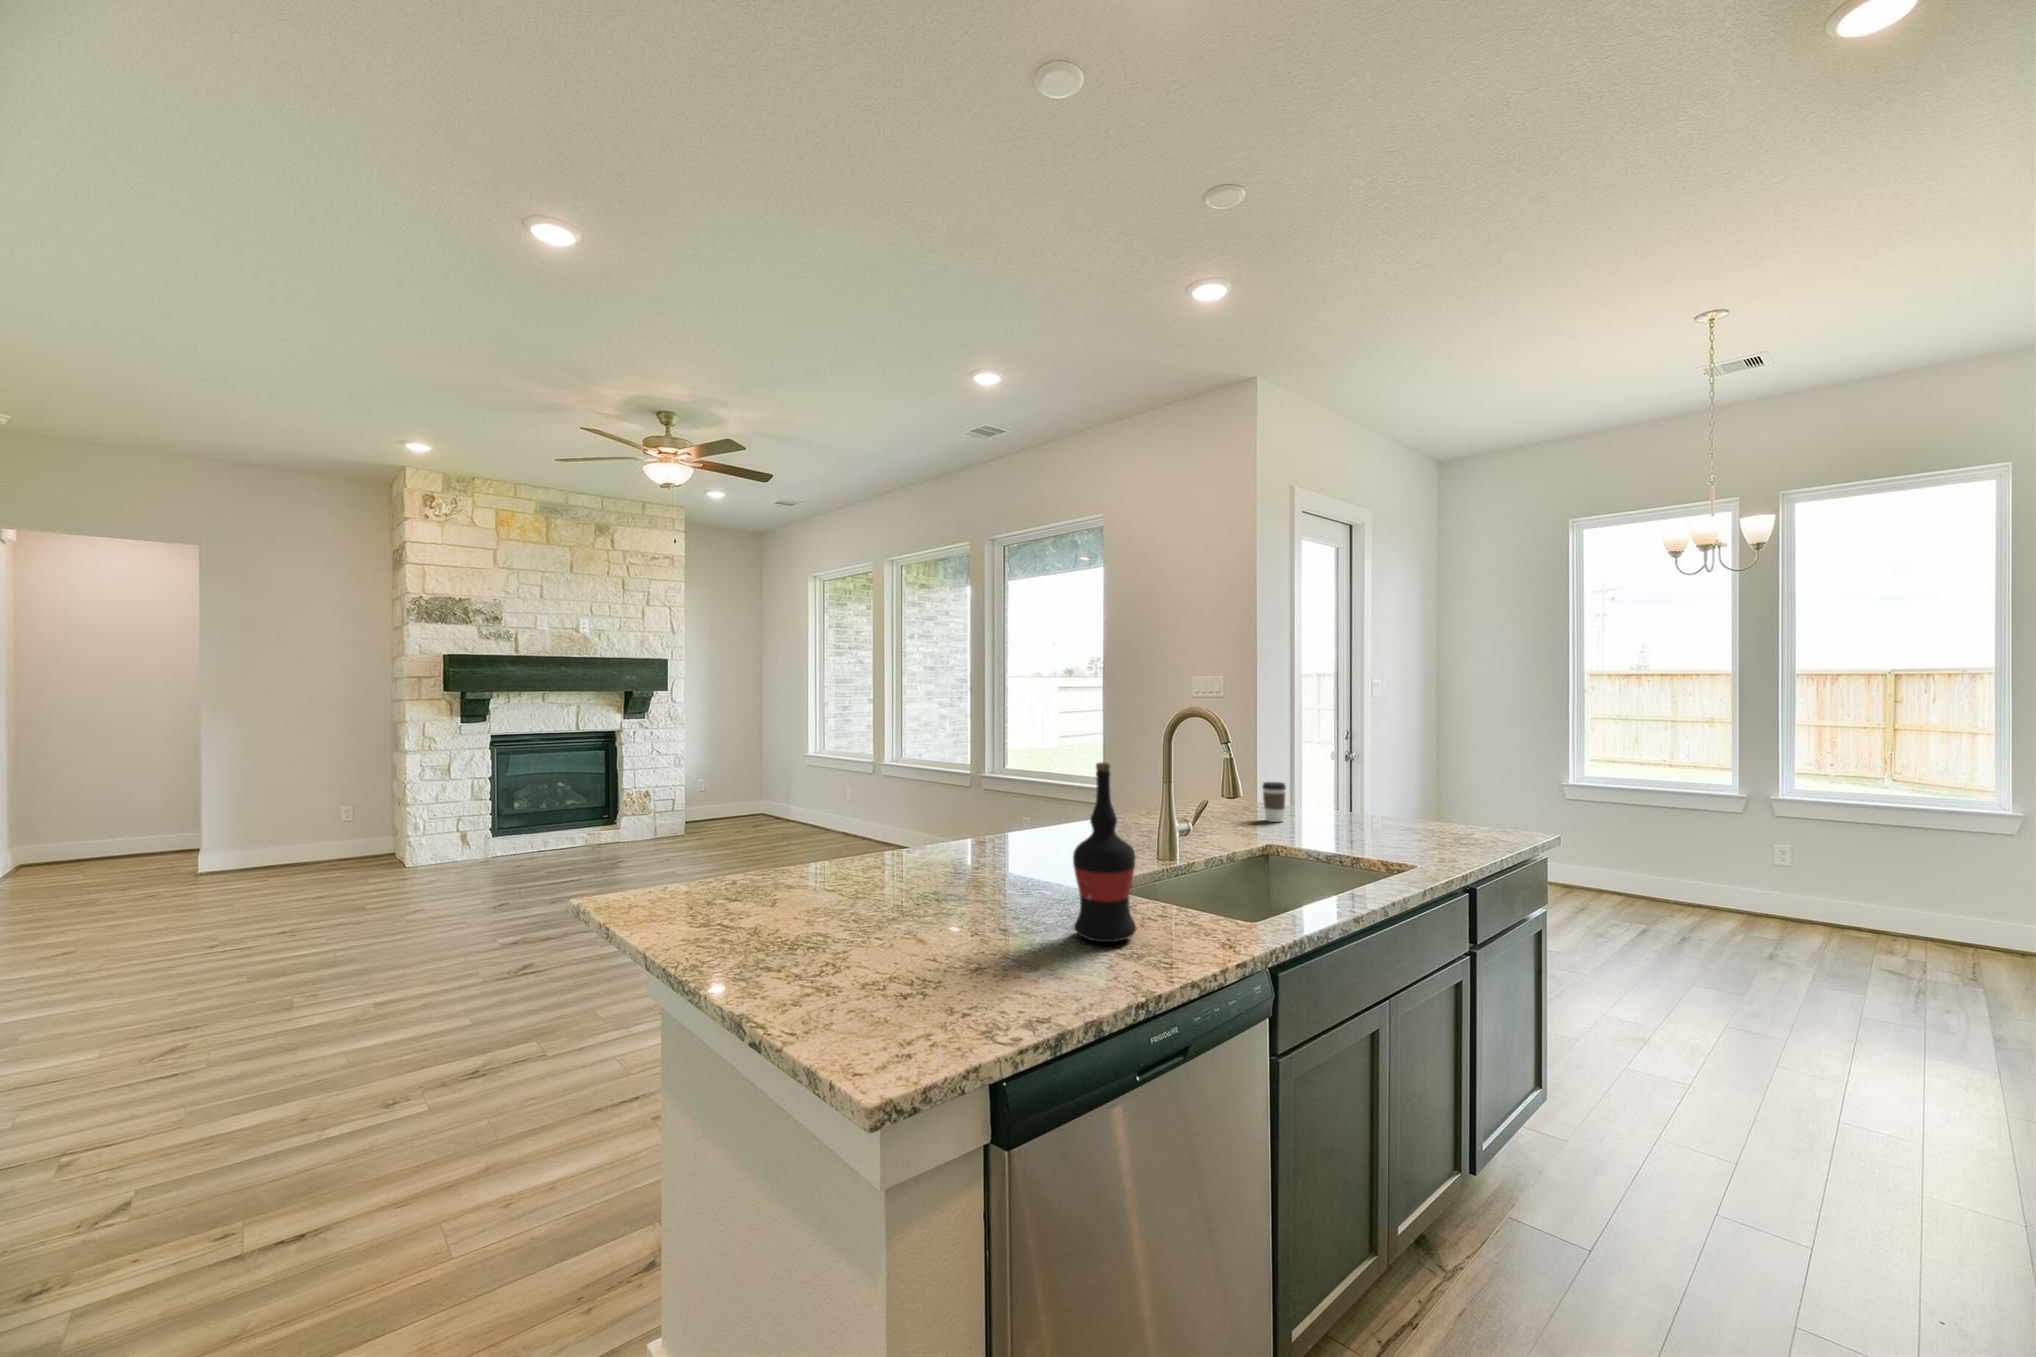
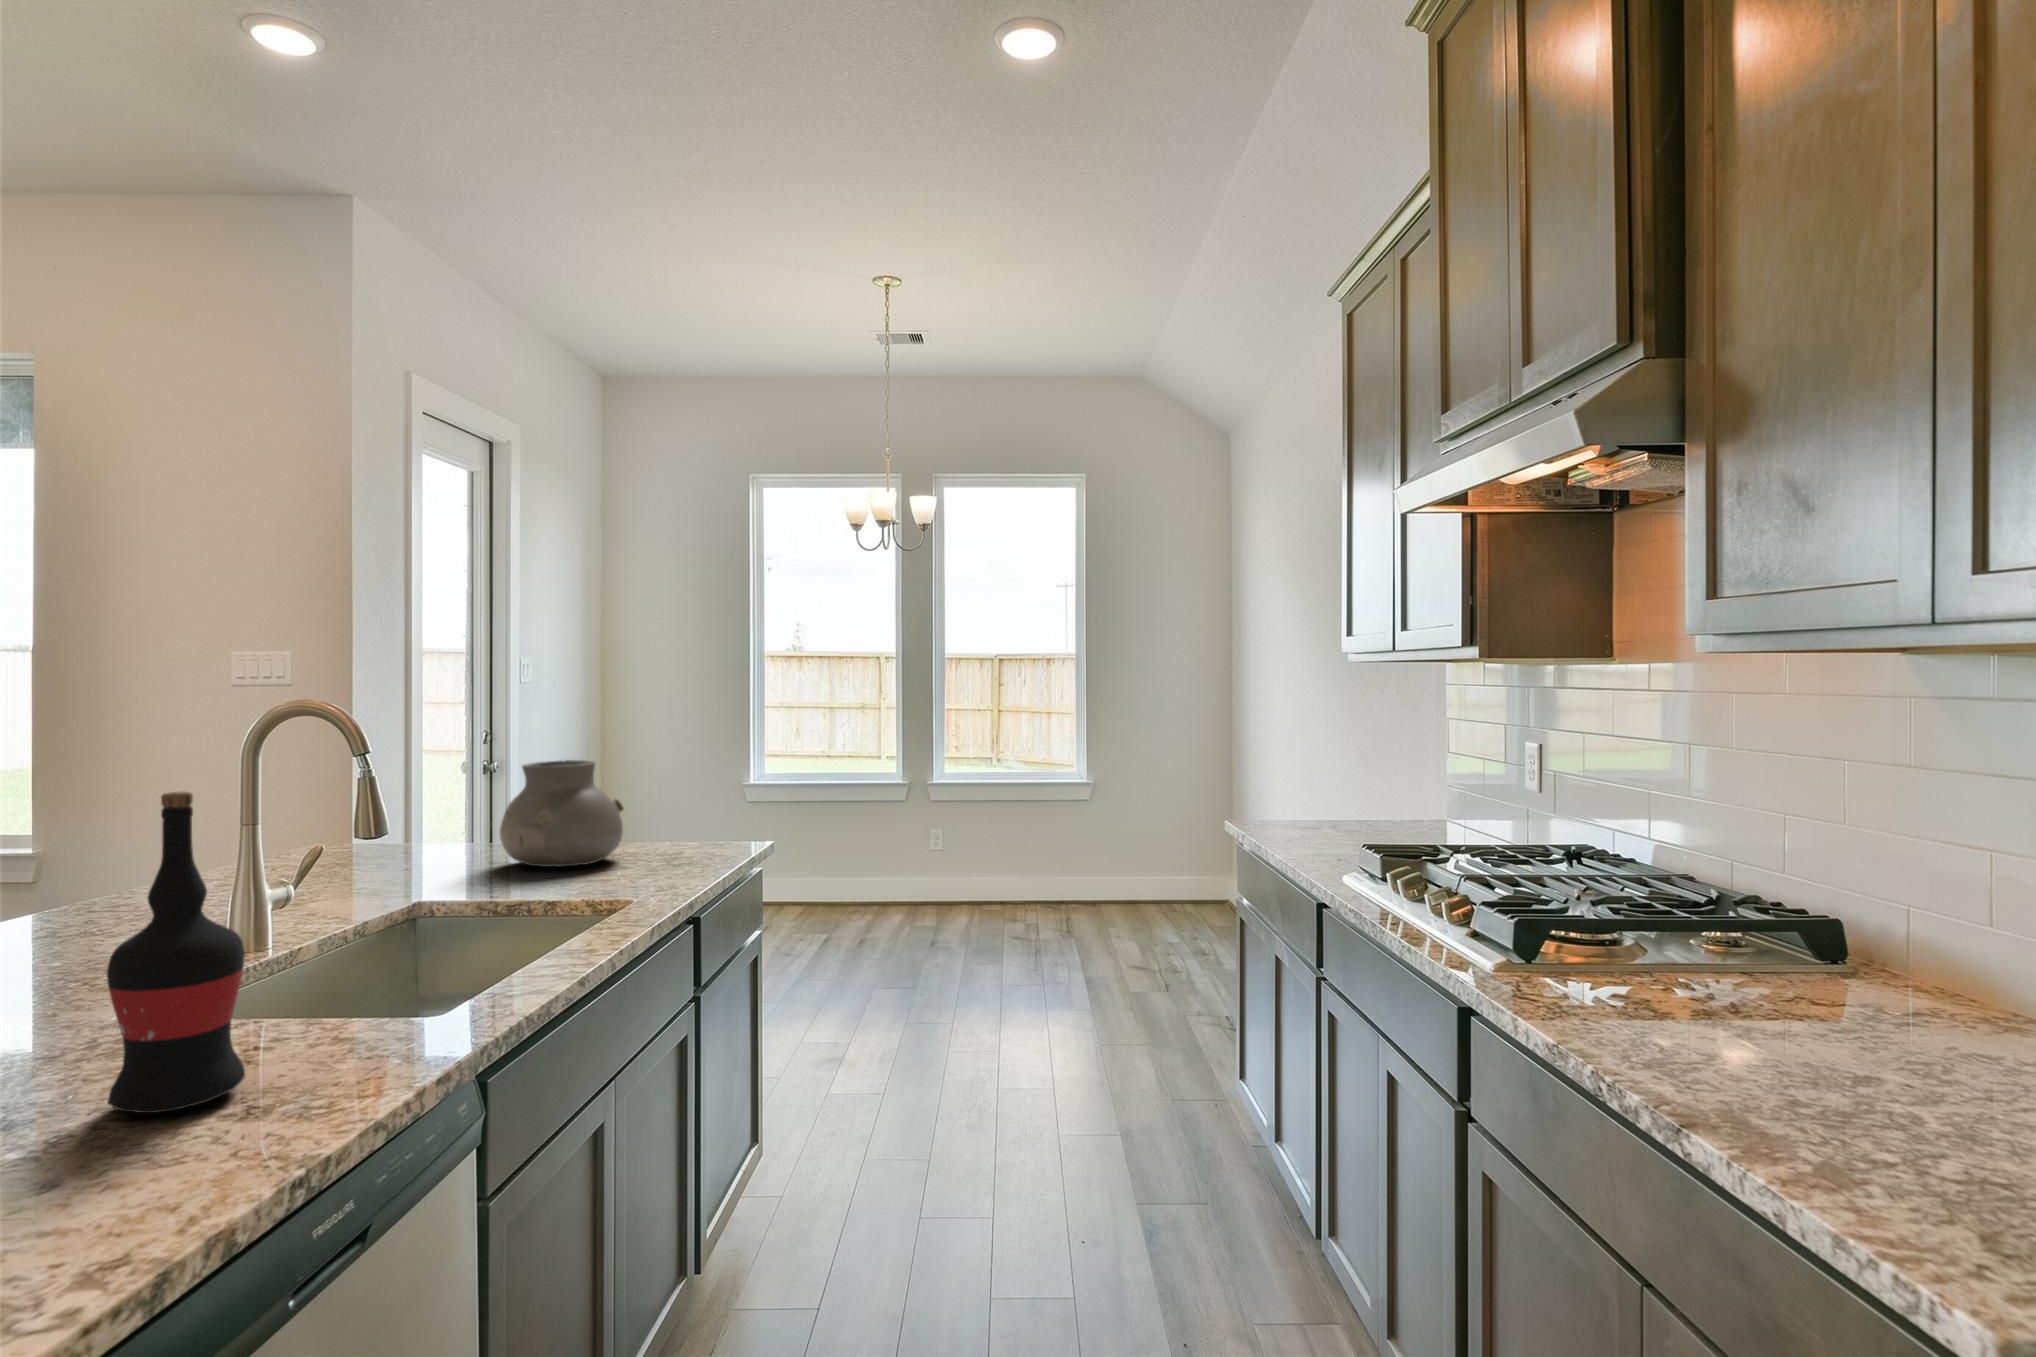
vase: none [1330,755,1422,833] -> present [500,760,624,867]
coffee cup: present [1262,782,1286,822] -> none [391,811,431,872]

